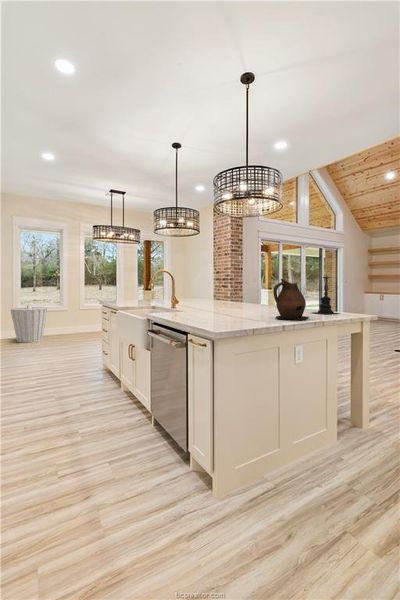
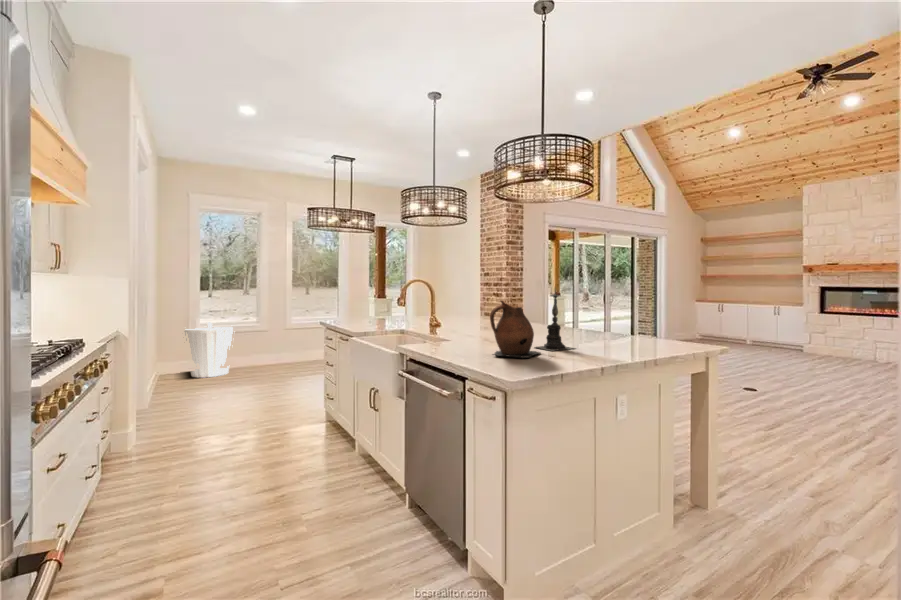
candle holder: present [312,275,339,314] -> present [535,291,574,351]
ceramic pitcher: present [273,279,309,320] -> present [490,301,540,358]

